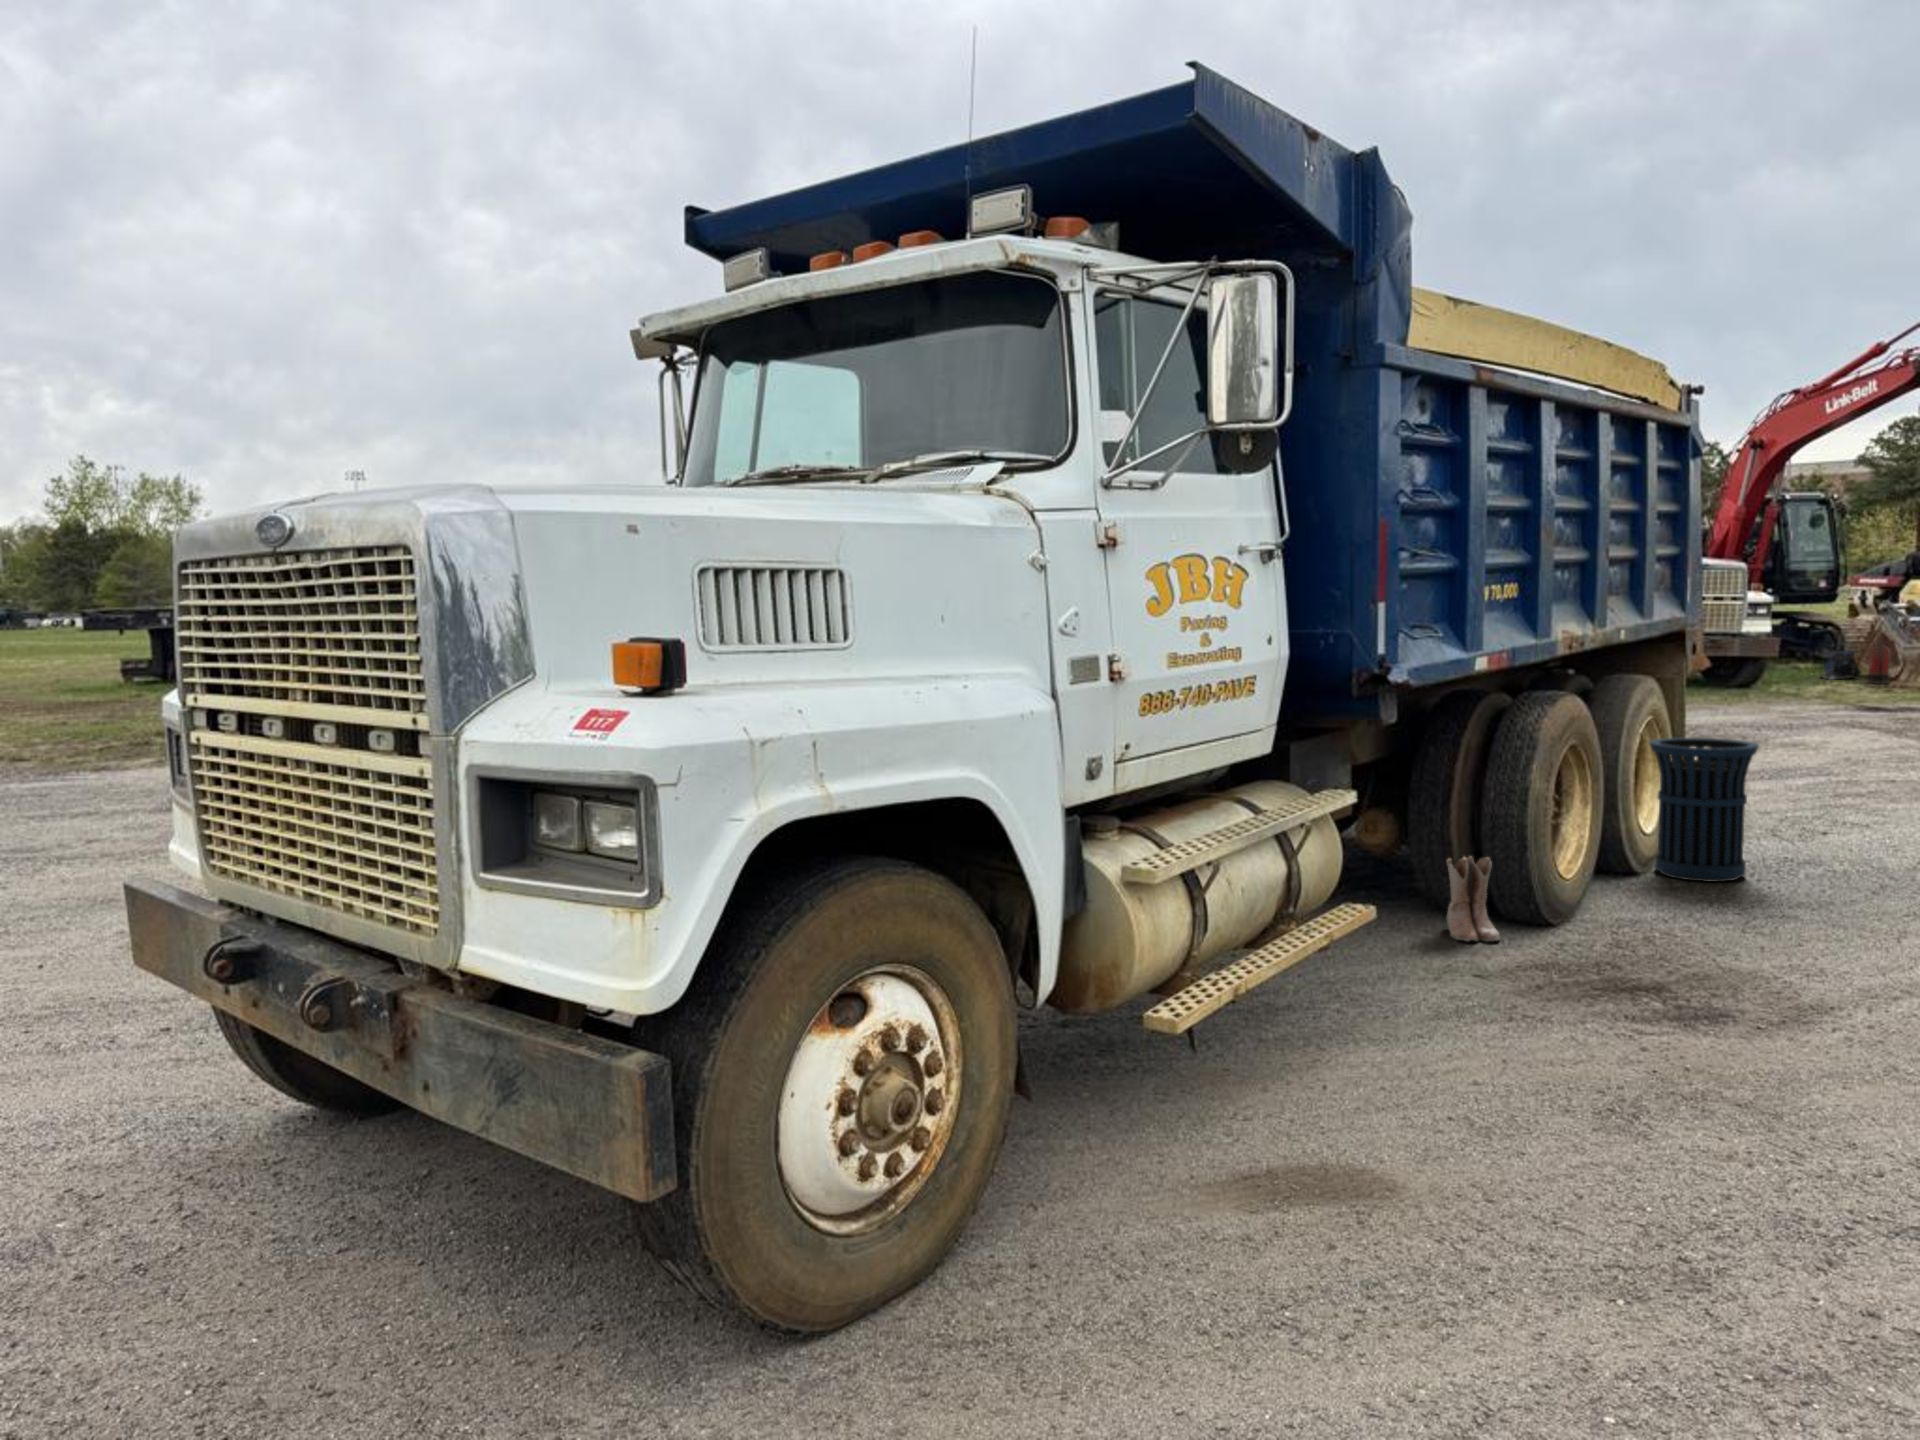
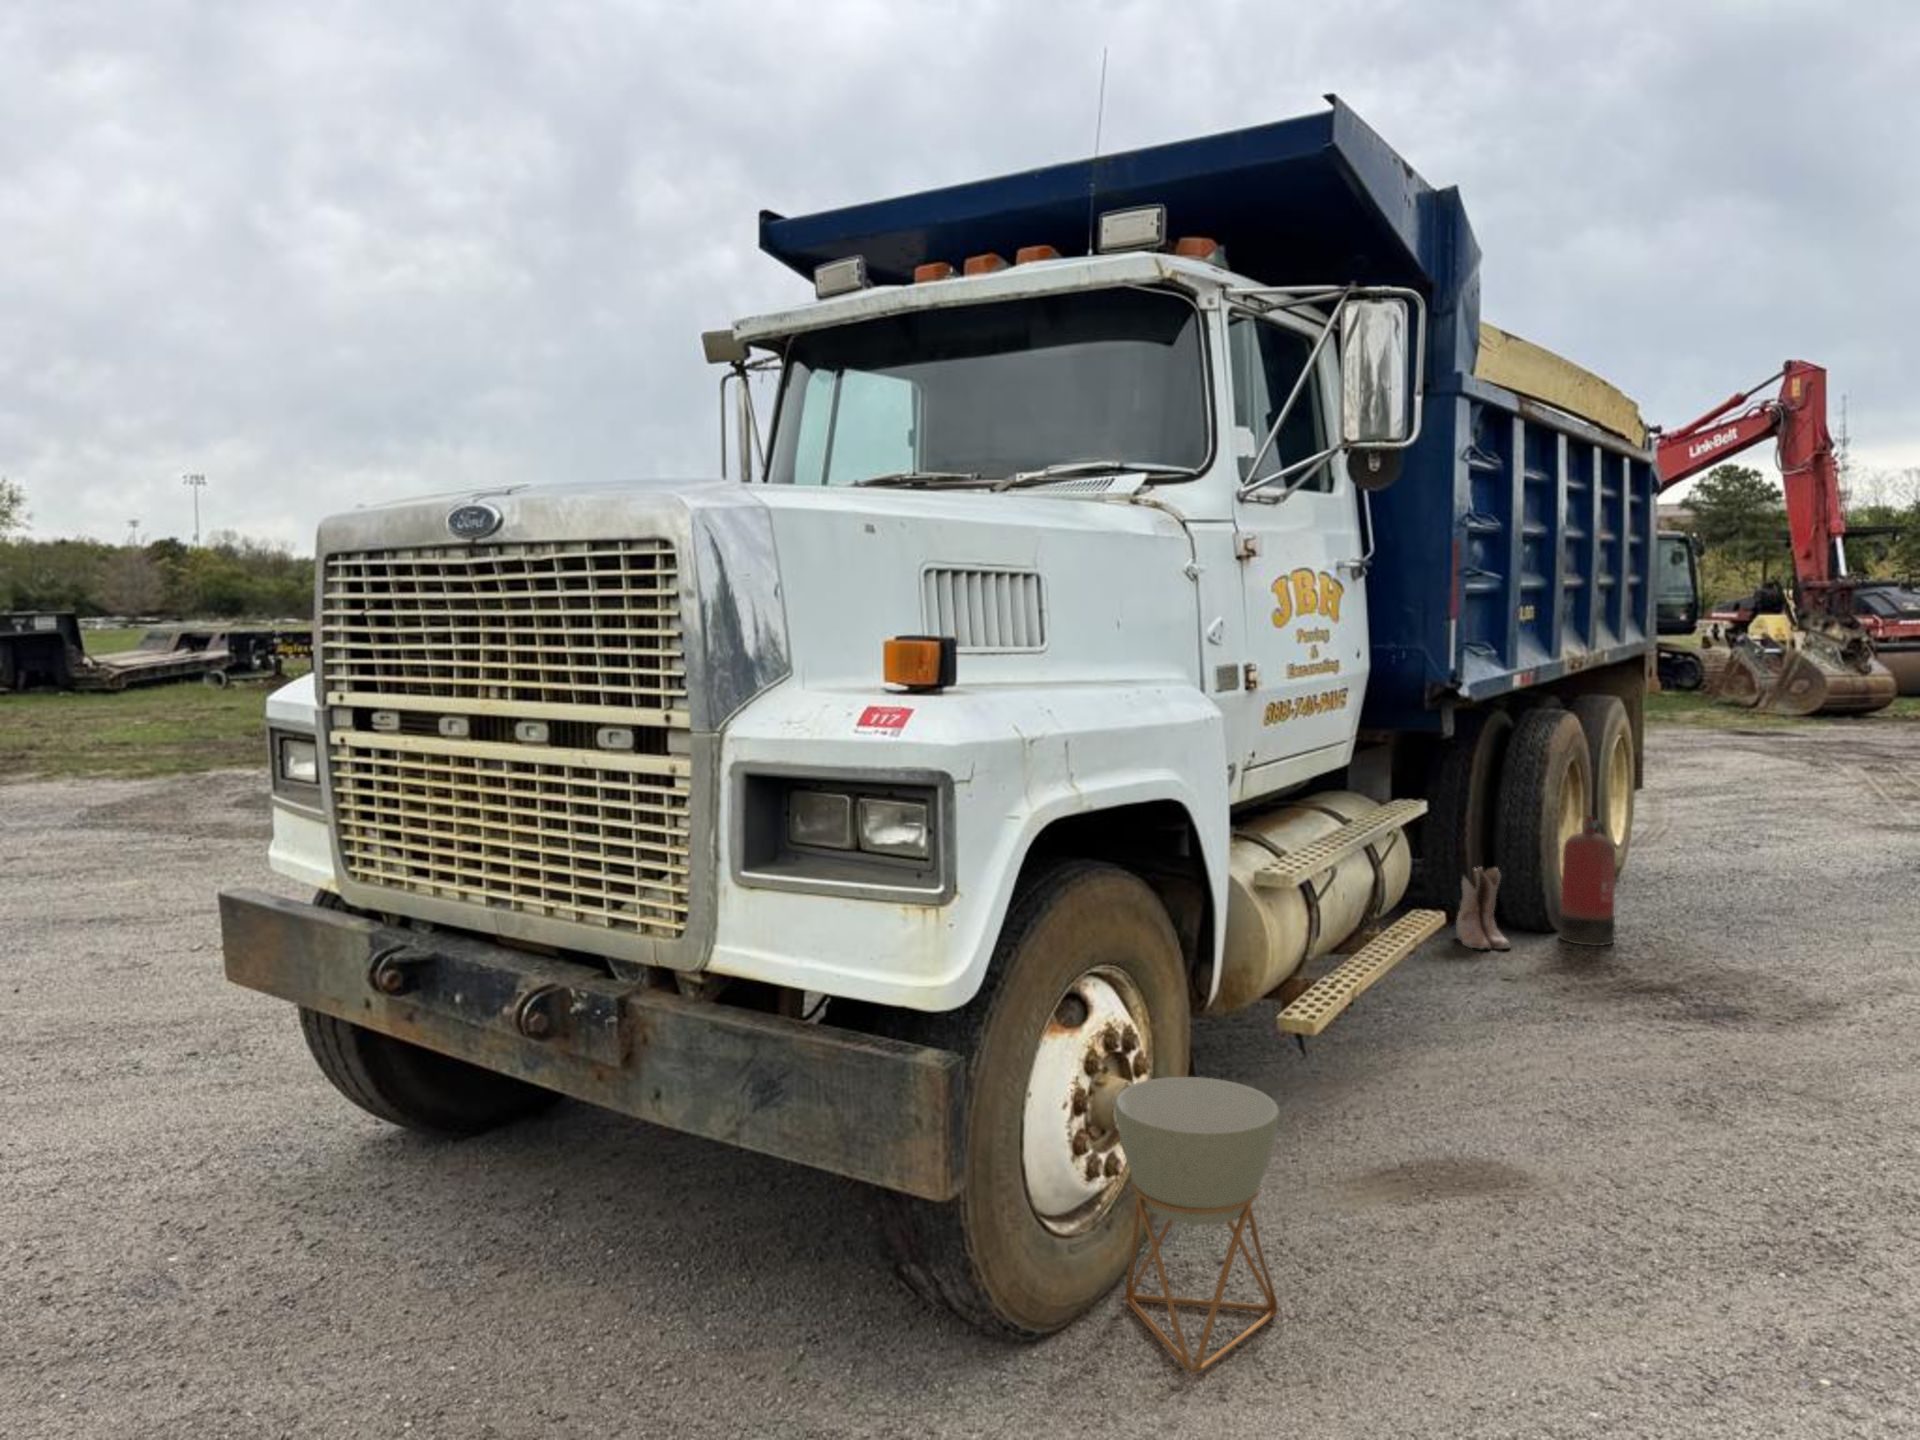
fire extinguisher: present [1868,639,1889,684] -> present [1559,815,1615,946]
backpack: present [1821,651,1861,679] -> none [1678,680,1720,707]
trash can: present [1650,738,1759,882] -> none [1615,756,1719,892]
planter: none [889,1078,1065,1377] -> present [1115,1077,1279,1374]

